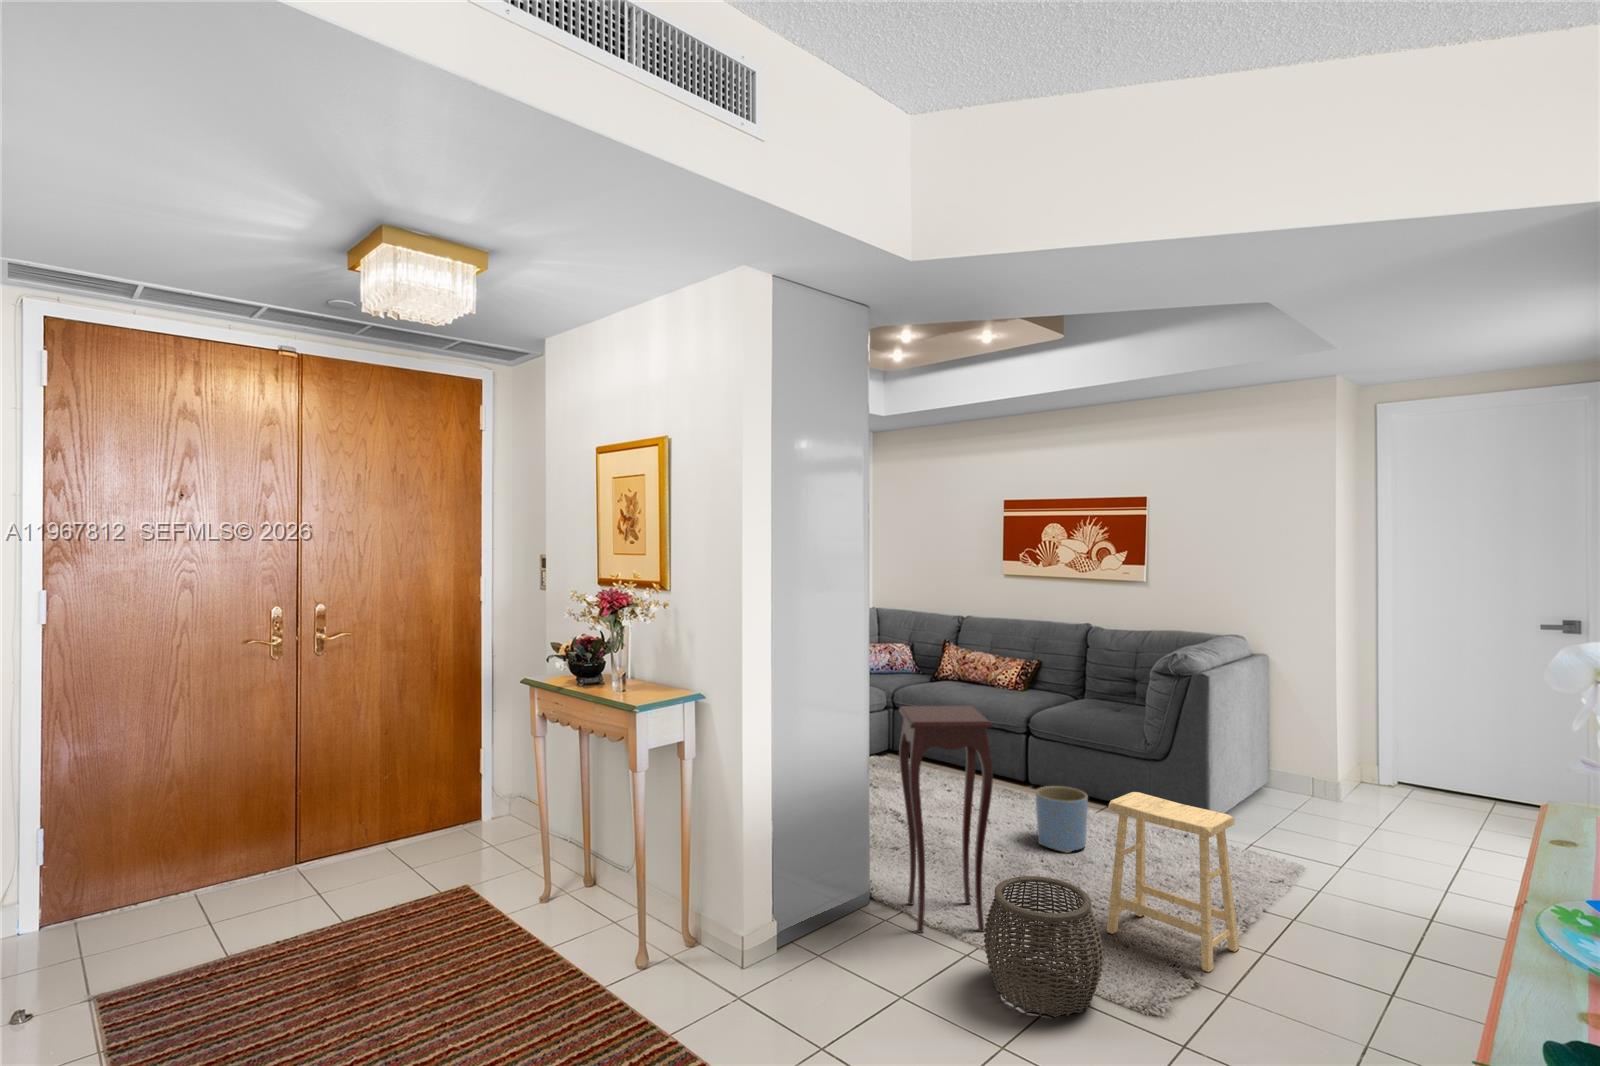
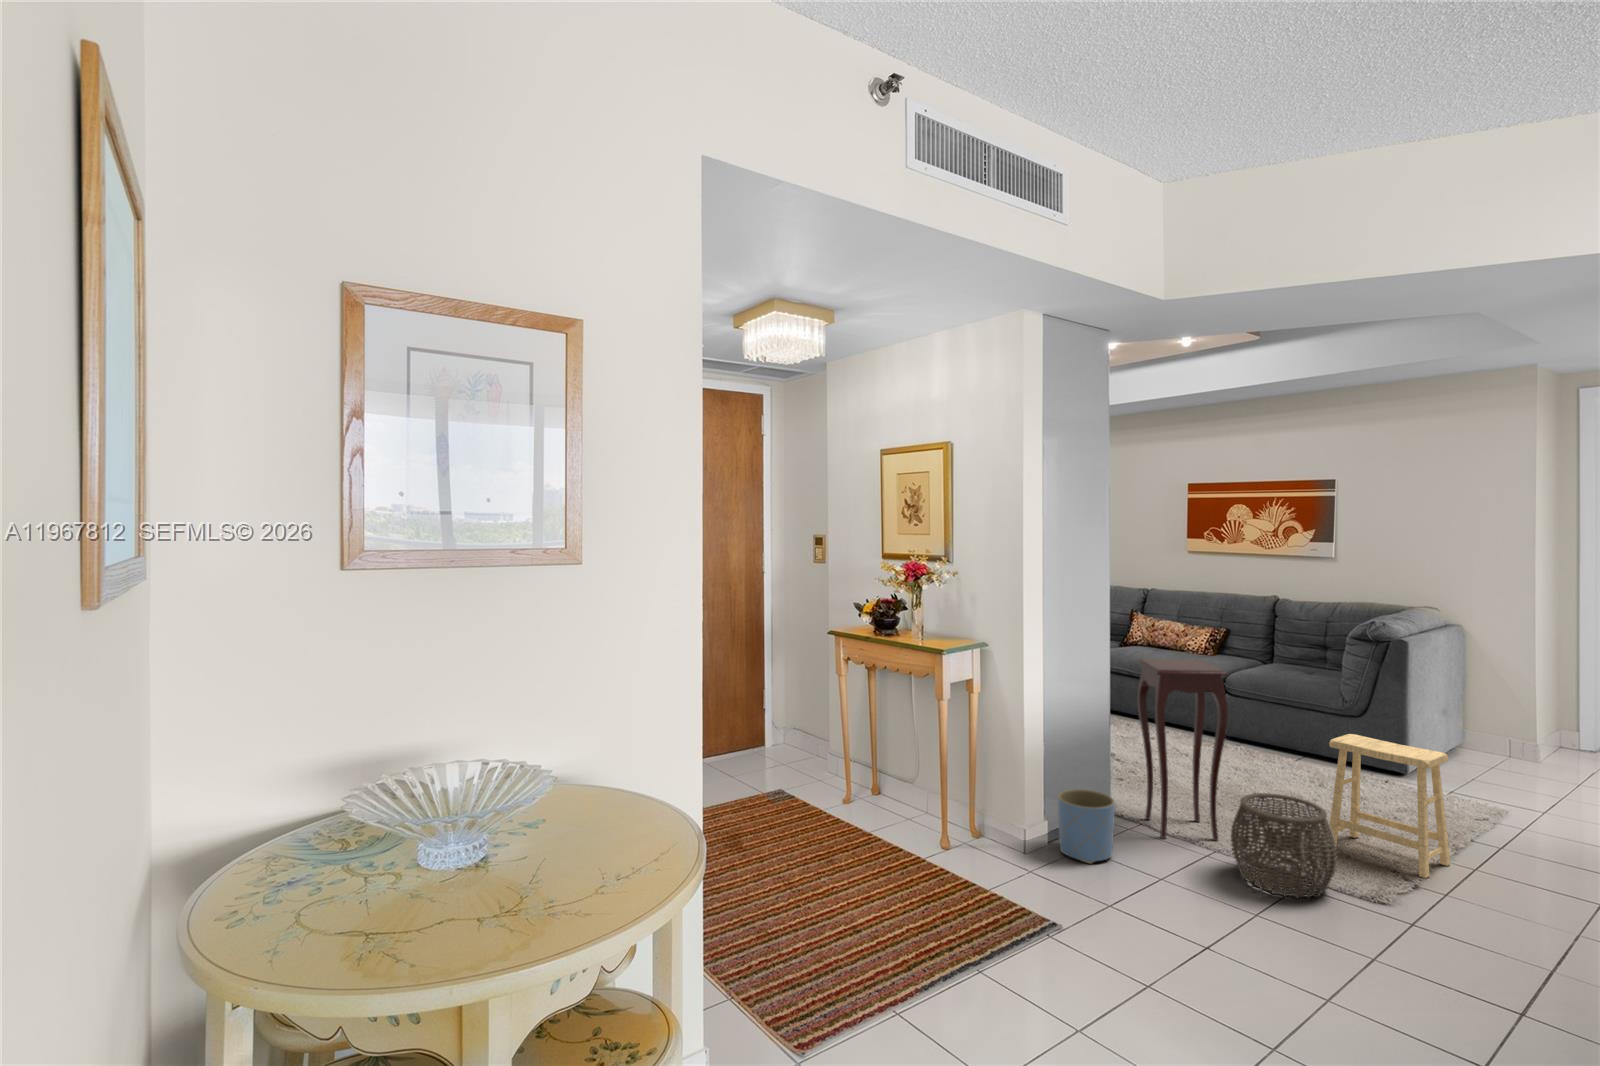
planter: present [1036,786,1088,853] -> present [1057,789,1115,864]

